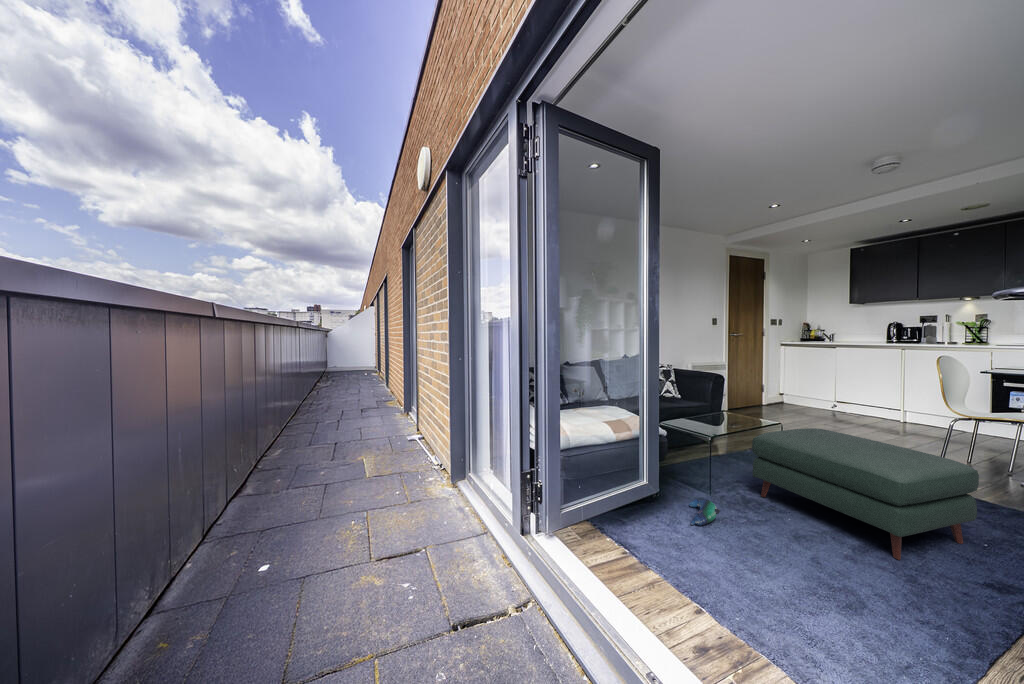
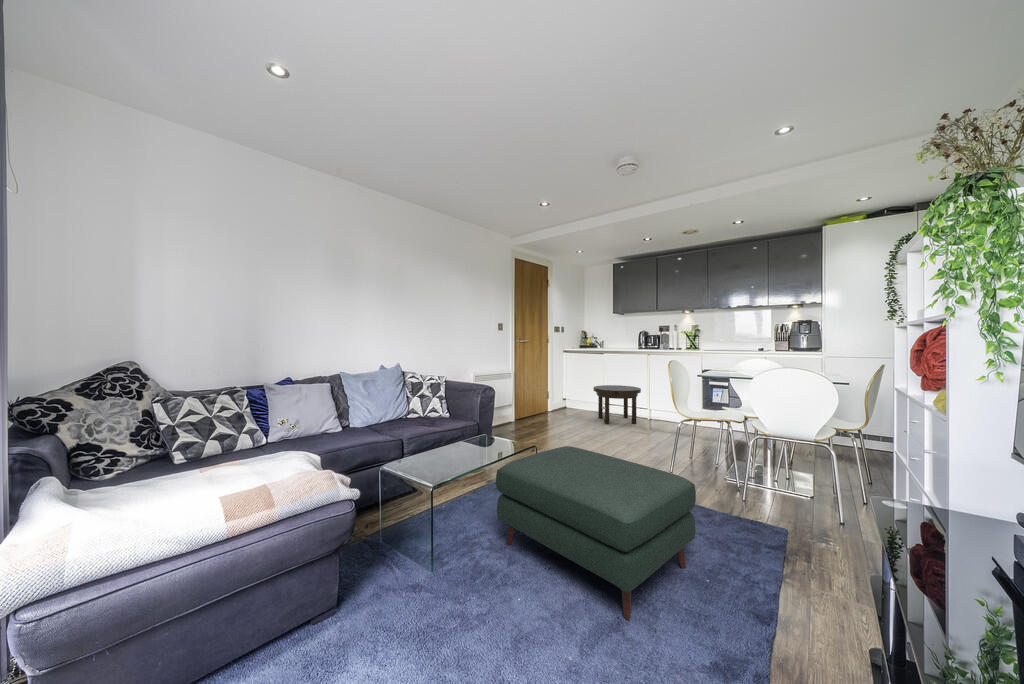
side table: none [823,381,891,425] -> present [593,385,641,424]
plush toy: present [689,499,720,525] -> none [384,576,433,637]

